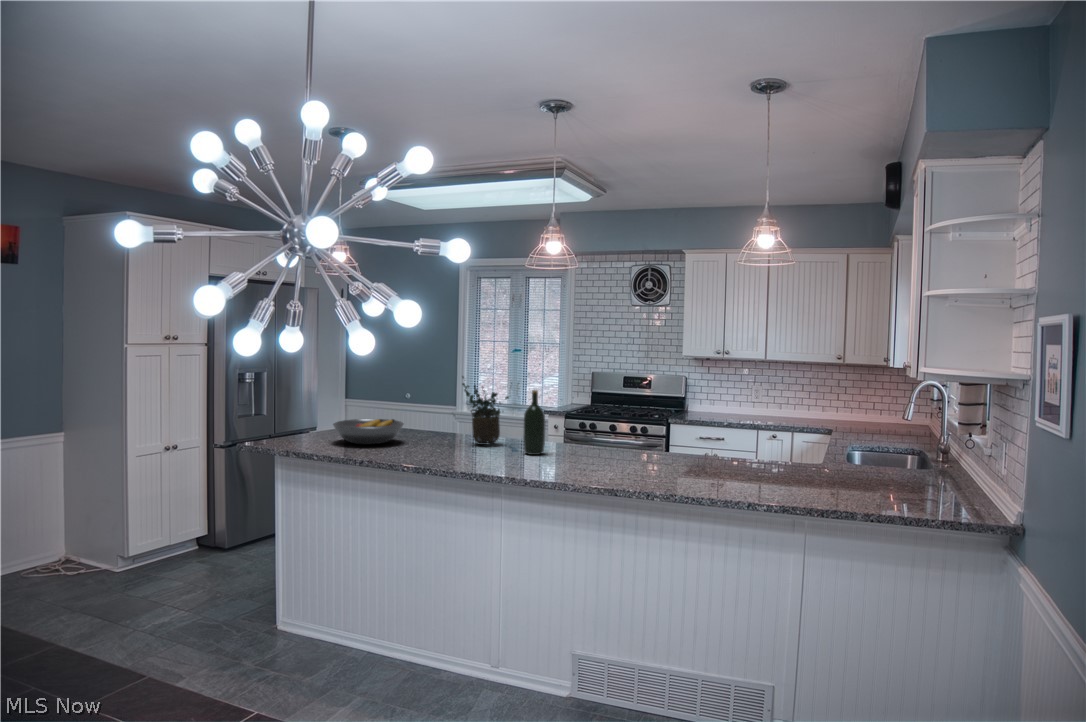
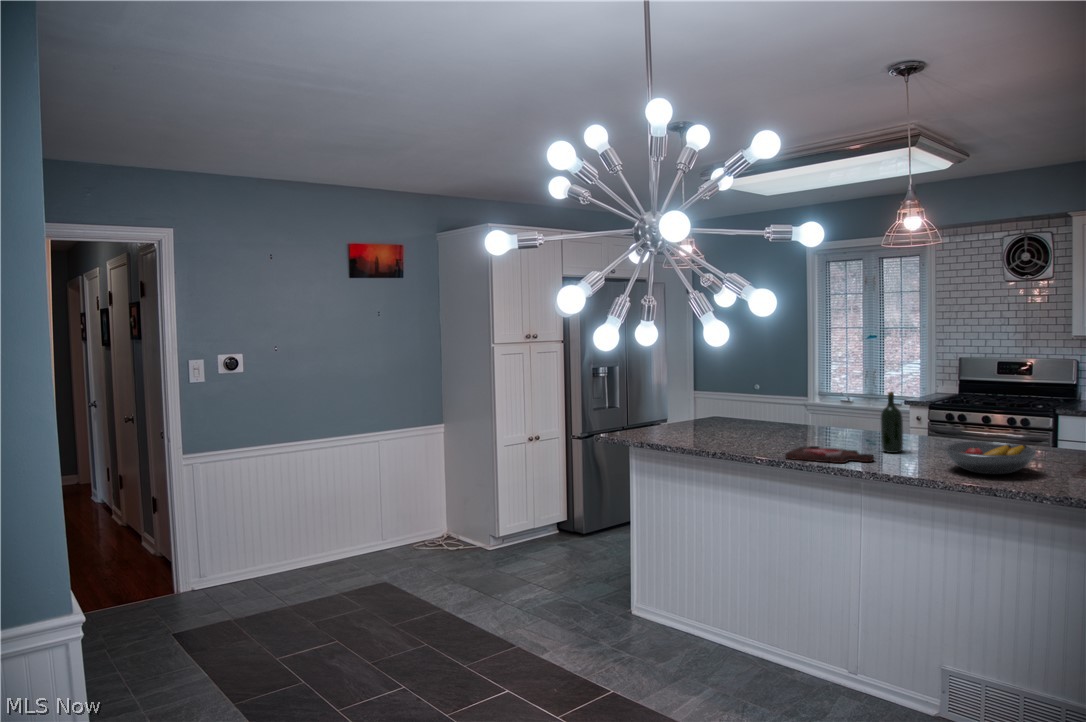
potted plant: present [462,376,509,445] -> none [817,379,865,442]
fruit bowl: present [333,419,404,444] -> present [944,442,1036,474]
cutting board: none [423,448,516,465] -> present [785,446,874,463]

